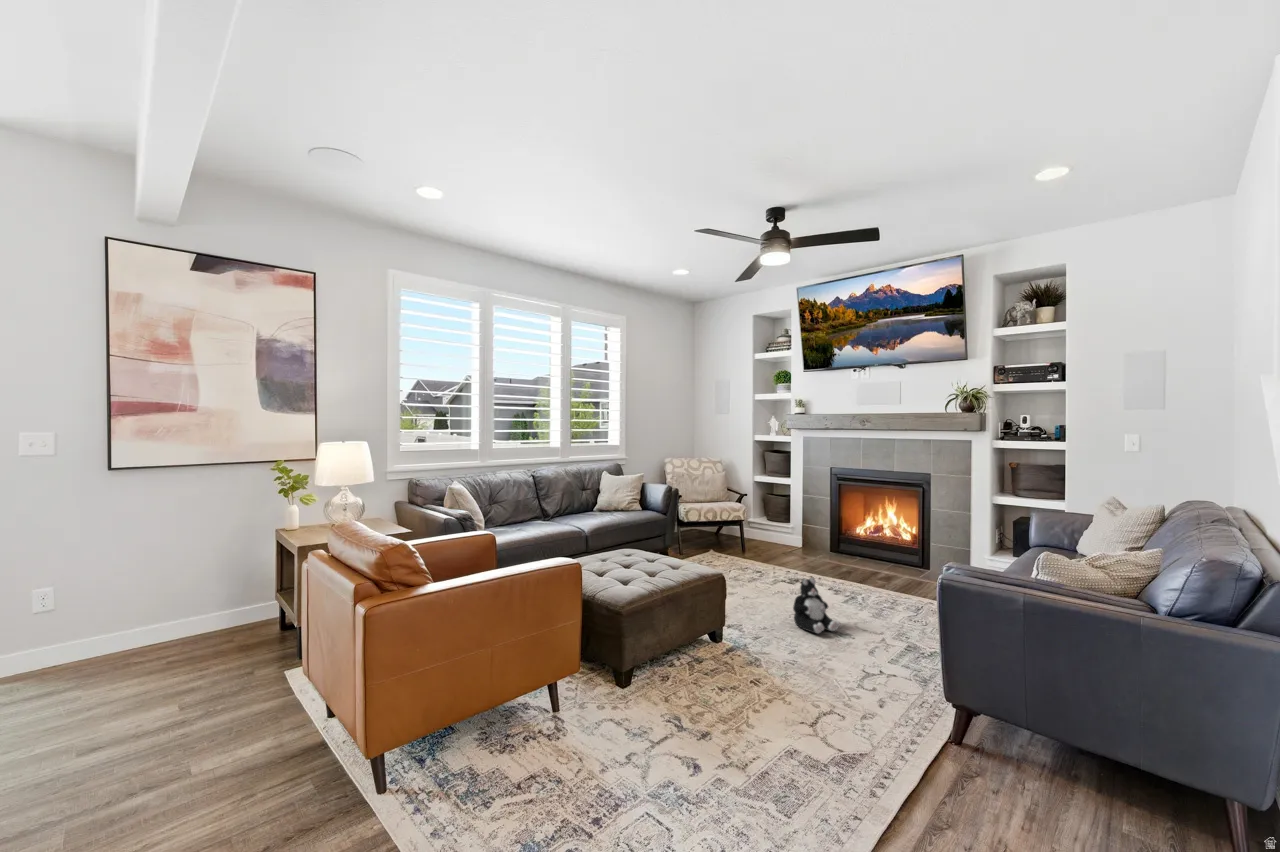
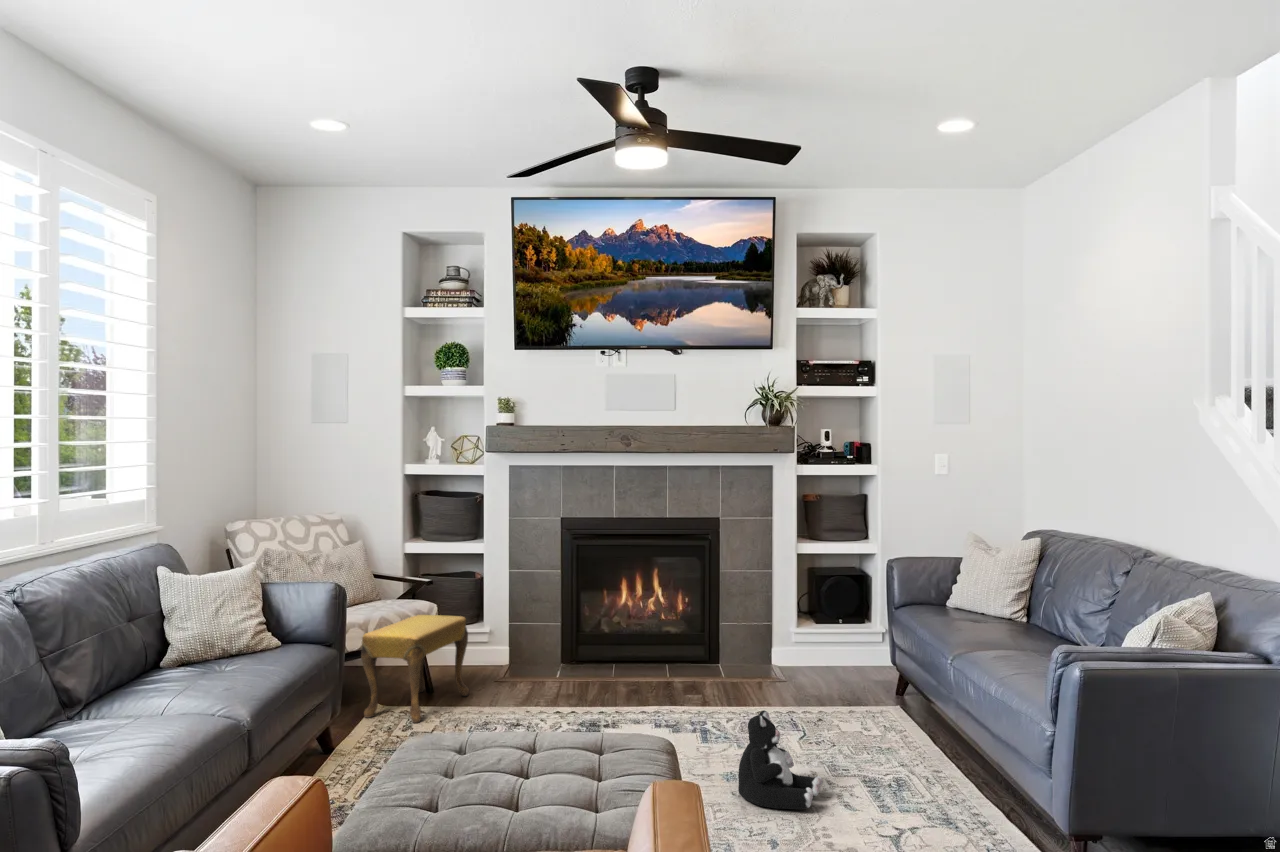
footstool: none [697,510,754,560] -> present [361,615,469,723]

